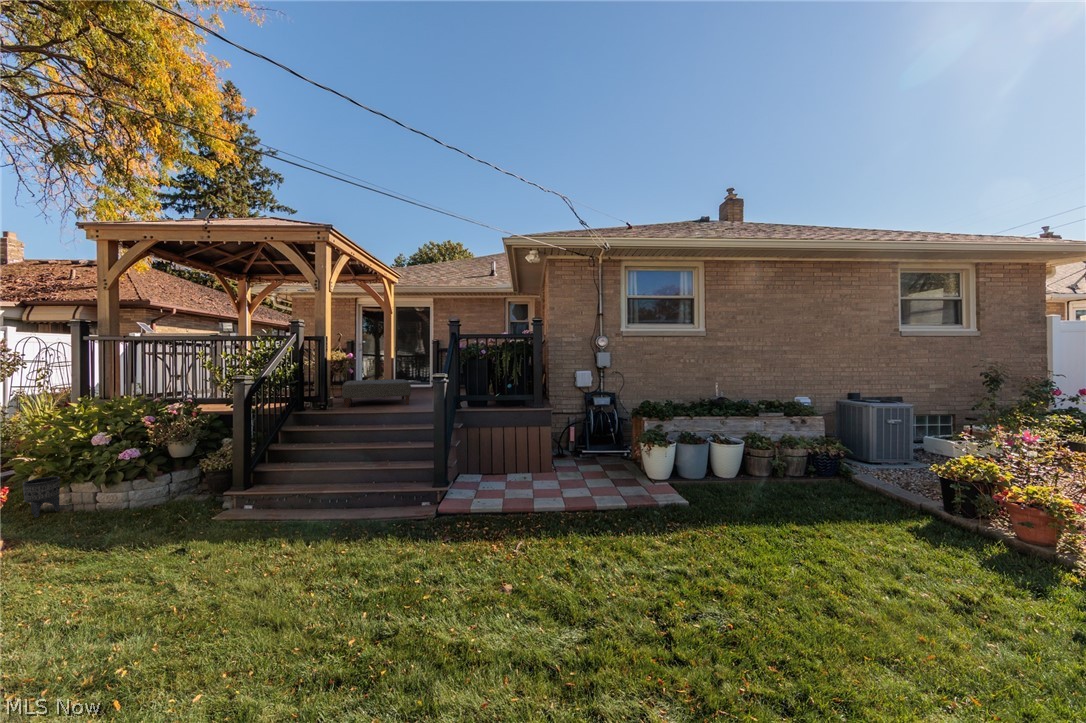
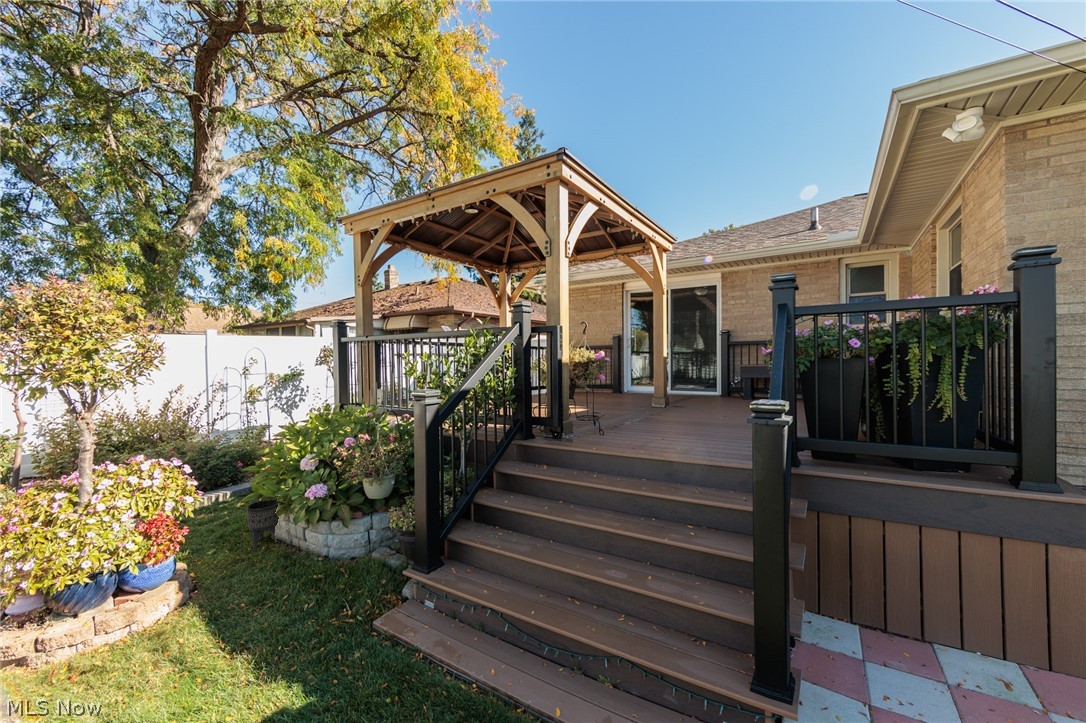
ottoman: present [342,379,411,408] -> none [584,392,694,443]

